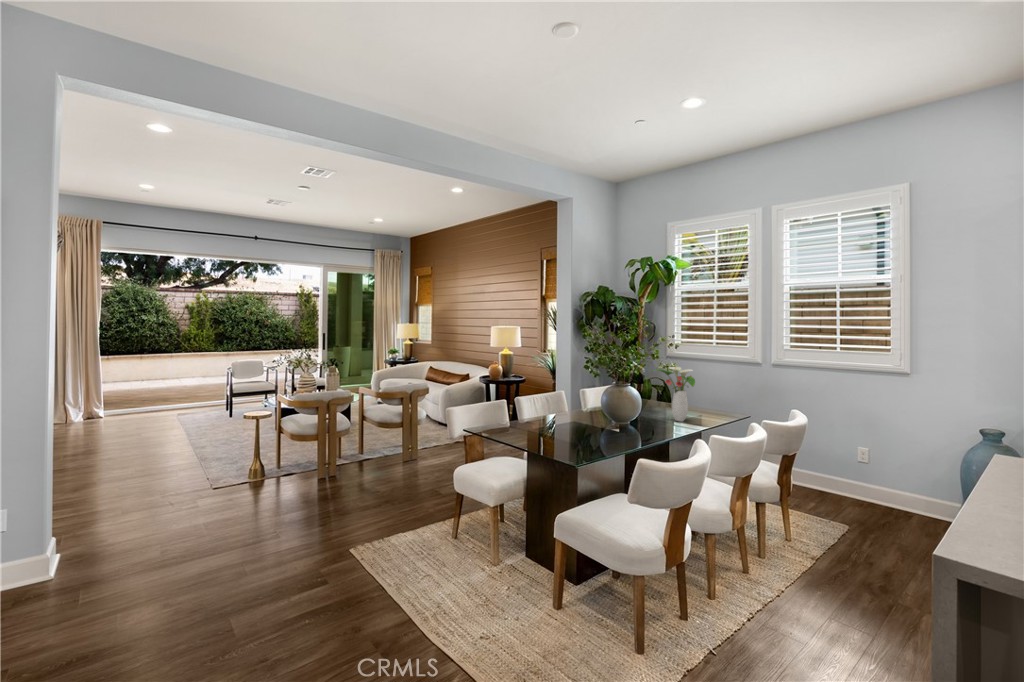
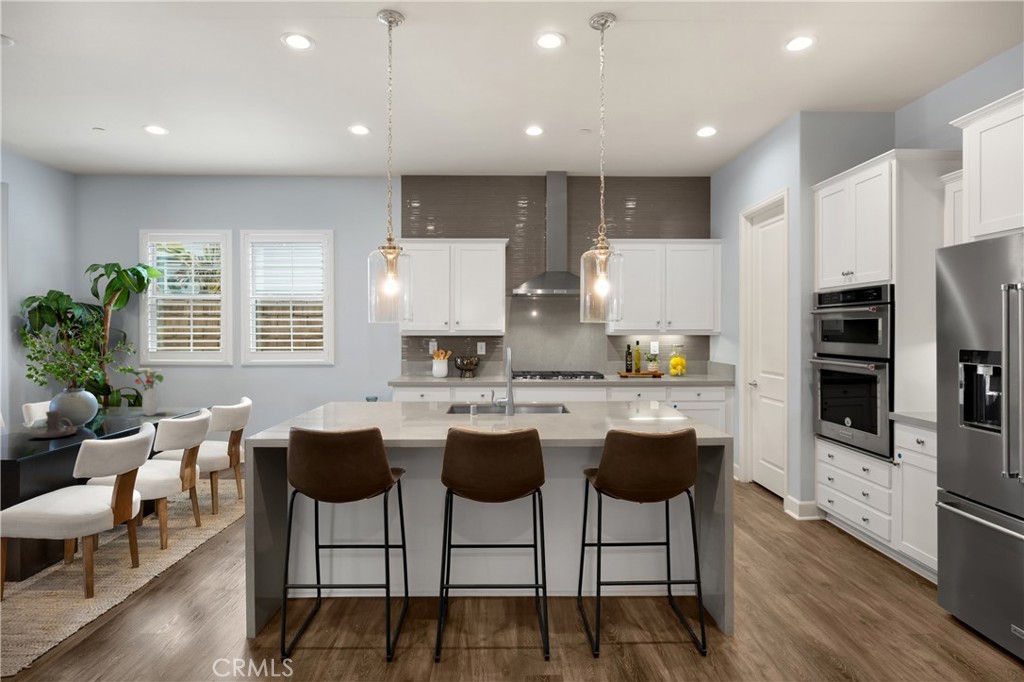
candle holder: none [570,412,611,442] -> present [28,411,77,438]

